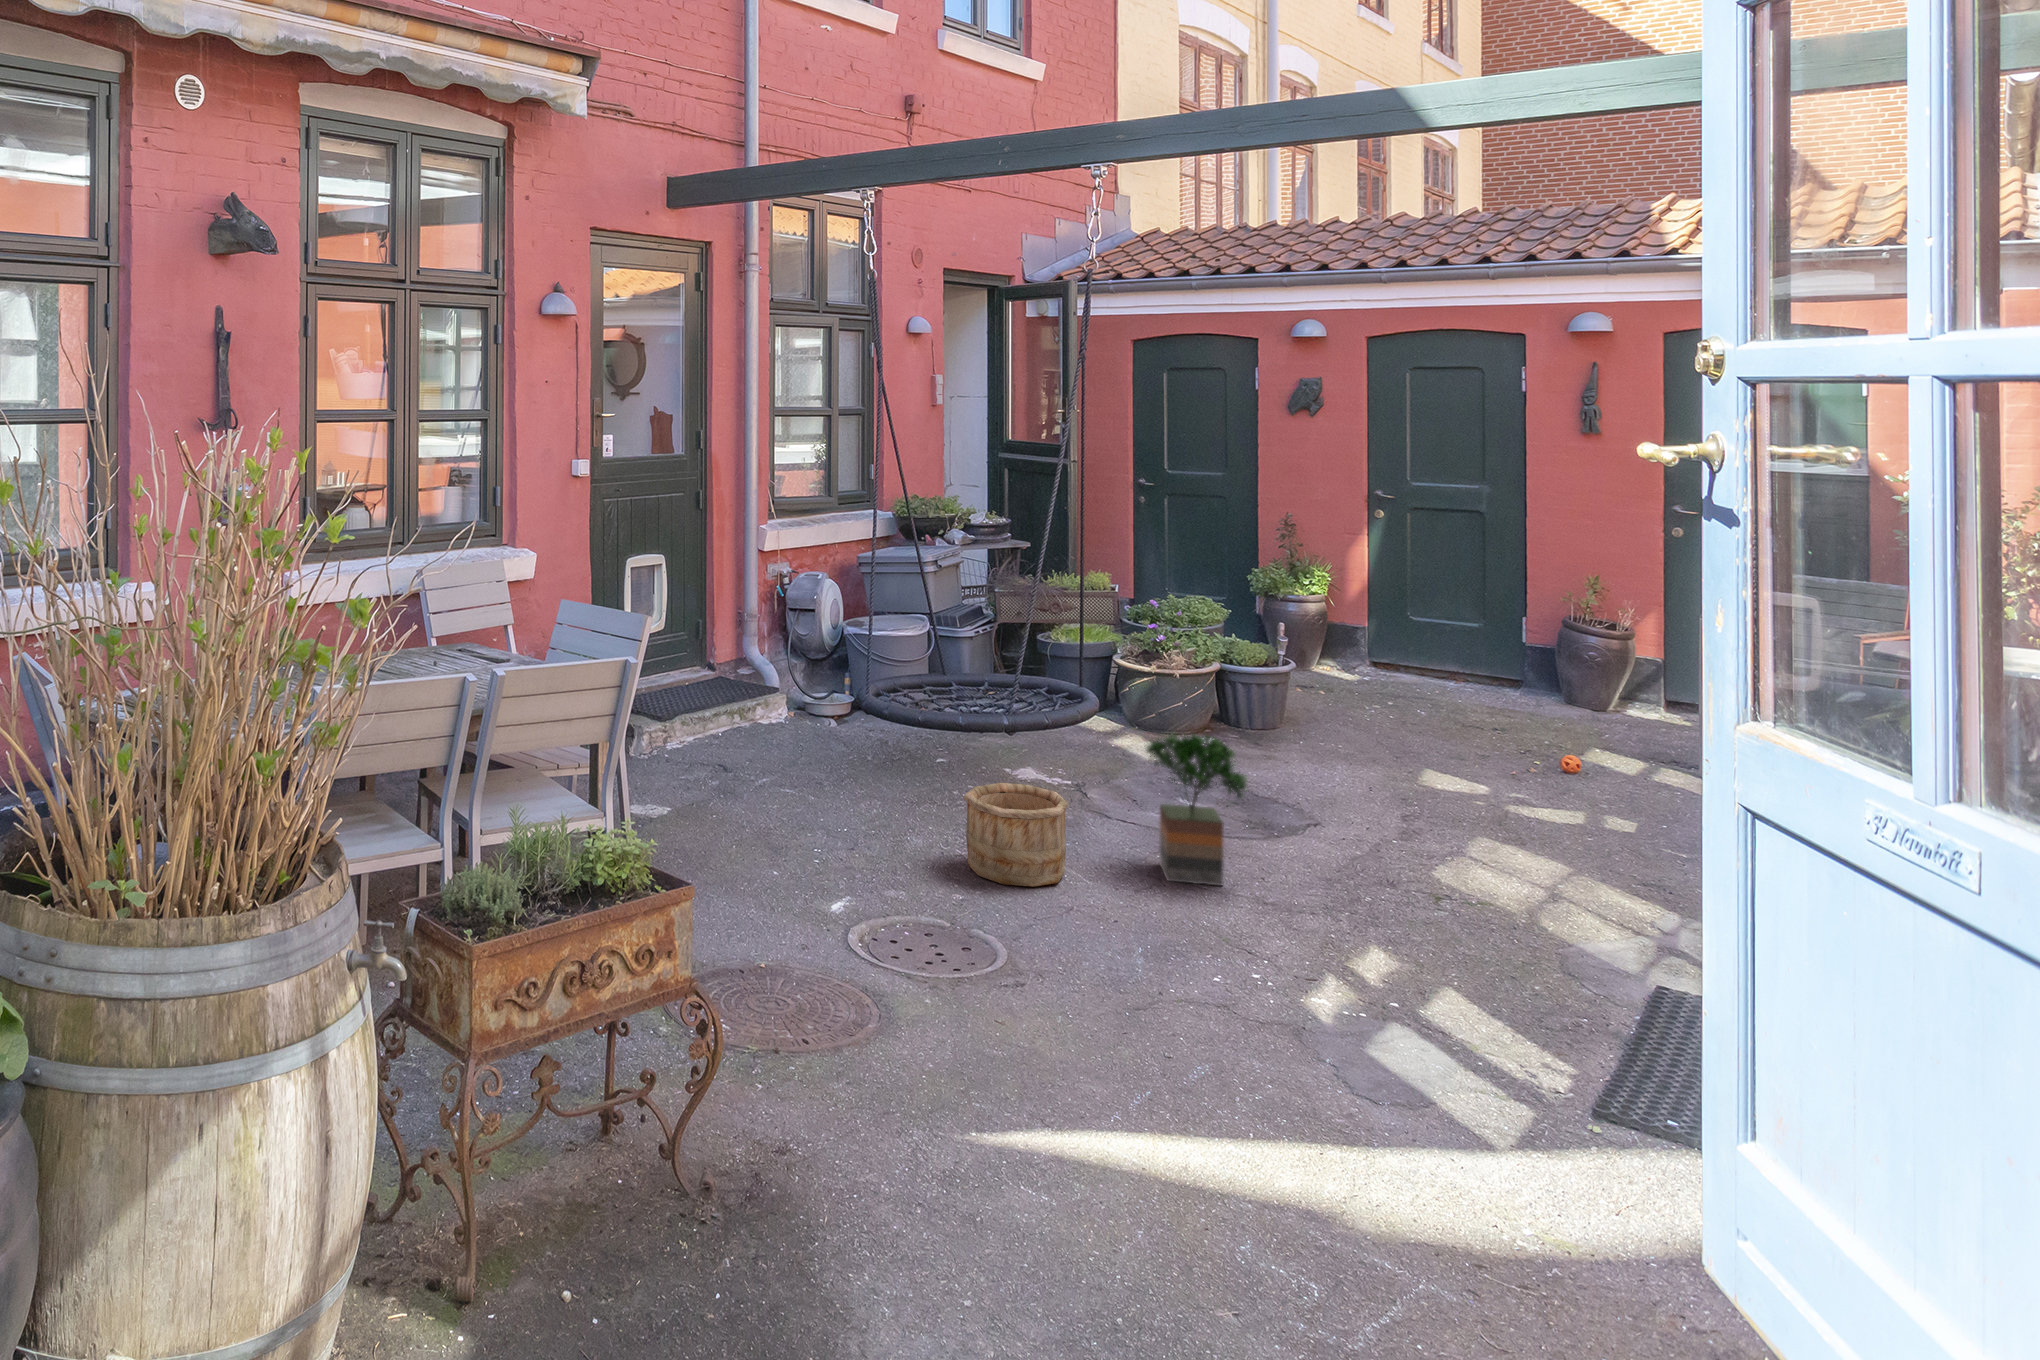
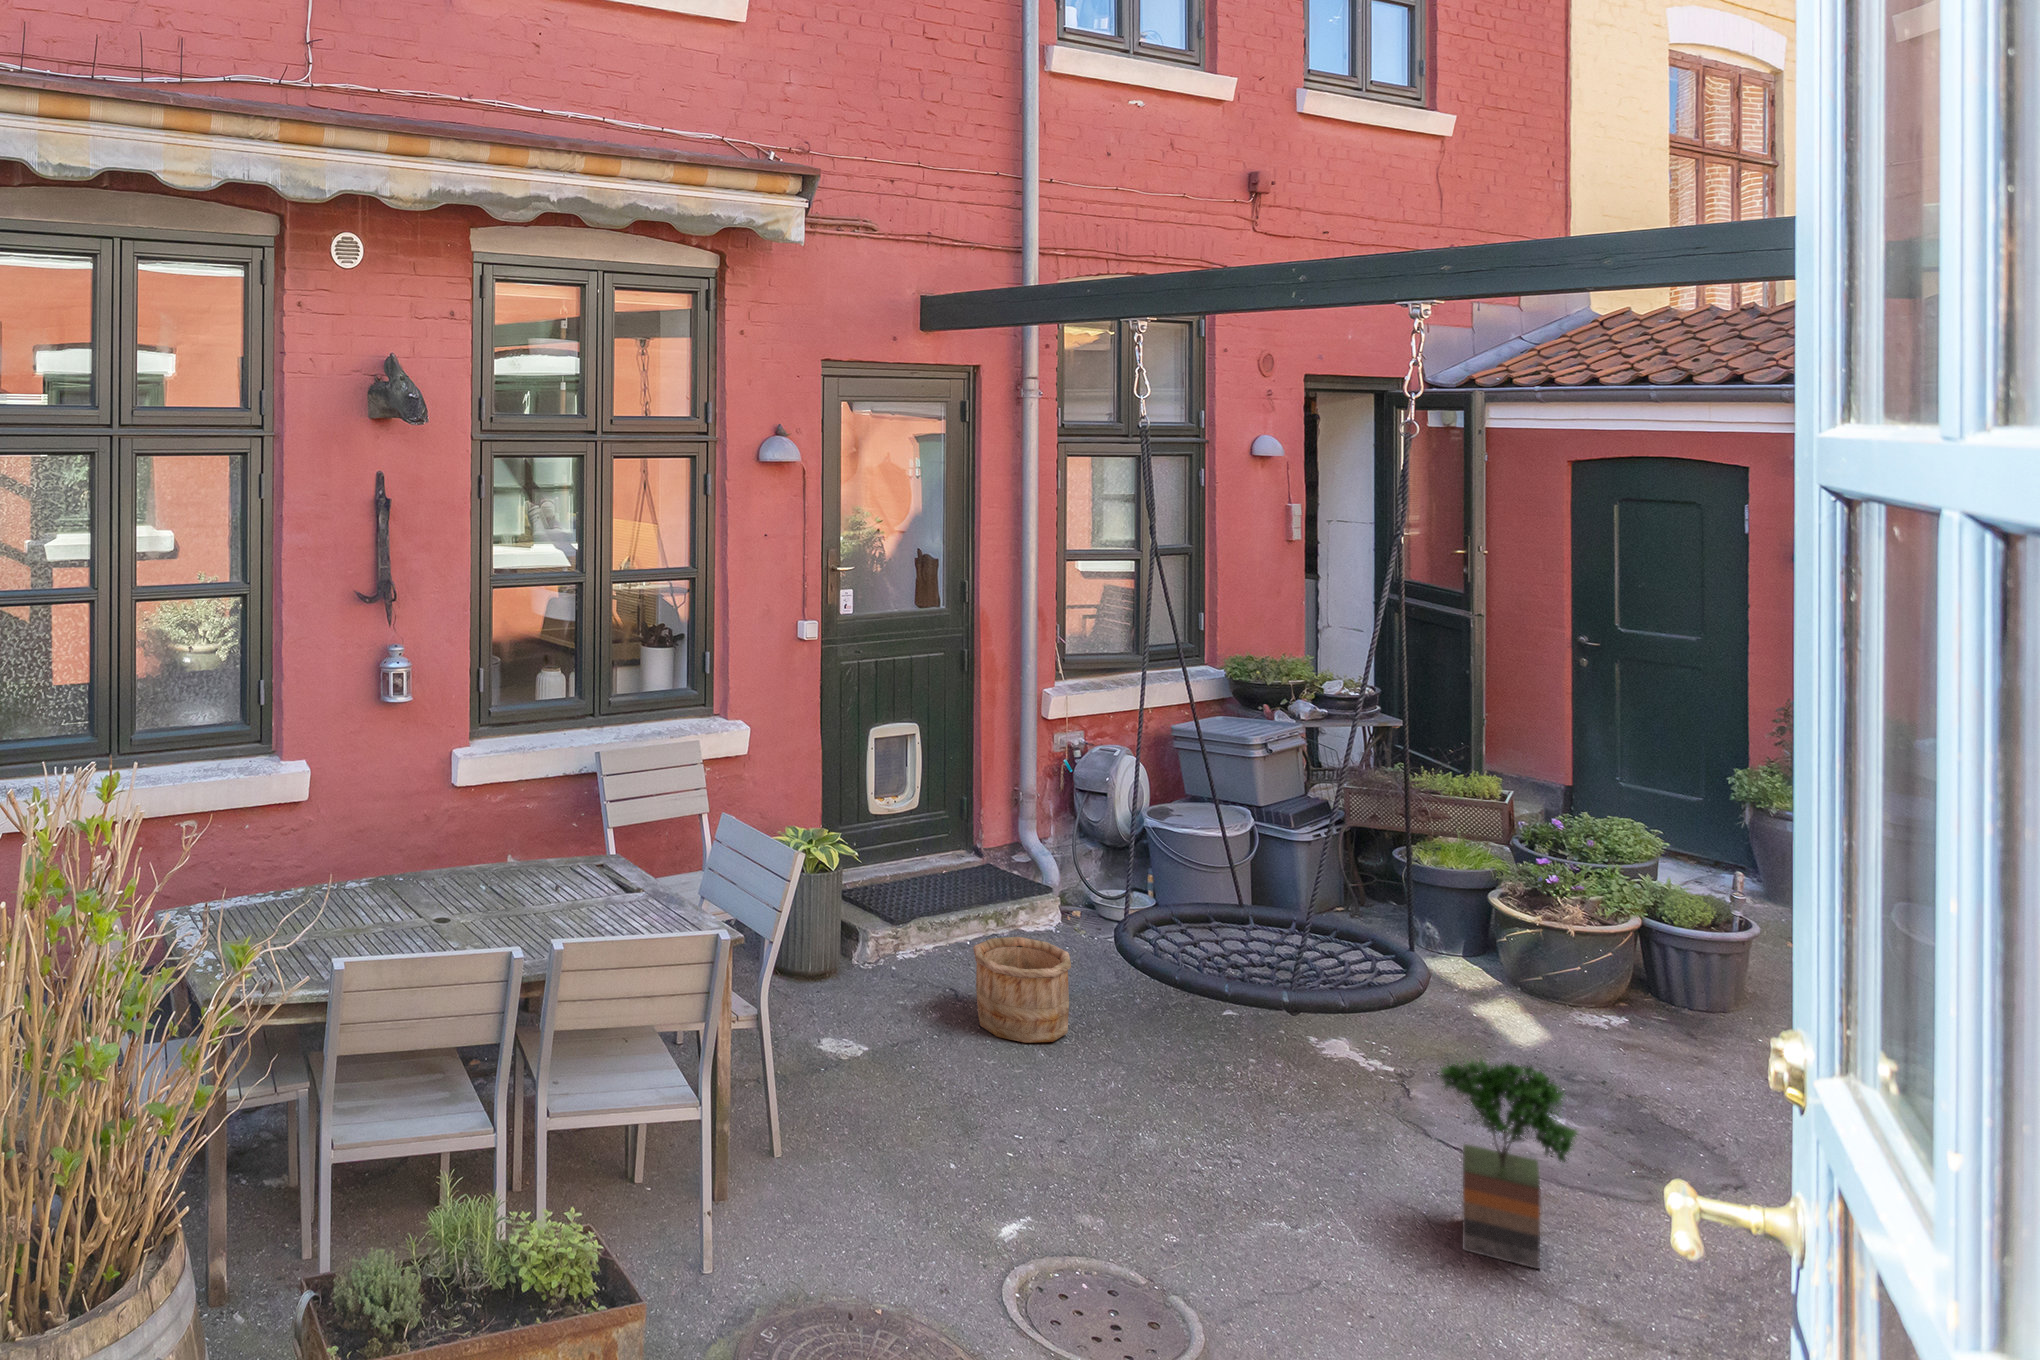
wooden bucket: present [964,783,1068,887] -> present [973,937,1071,1043]

